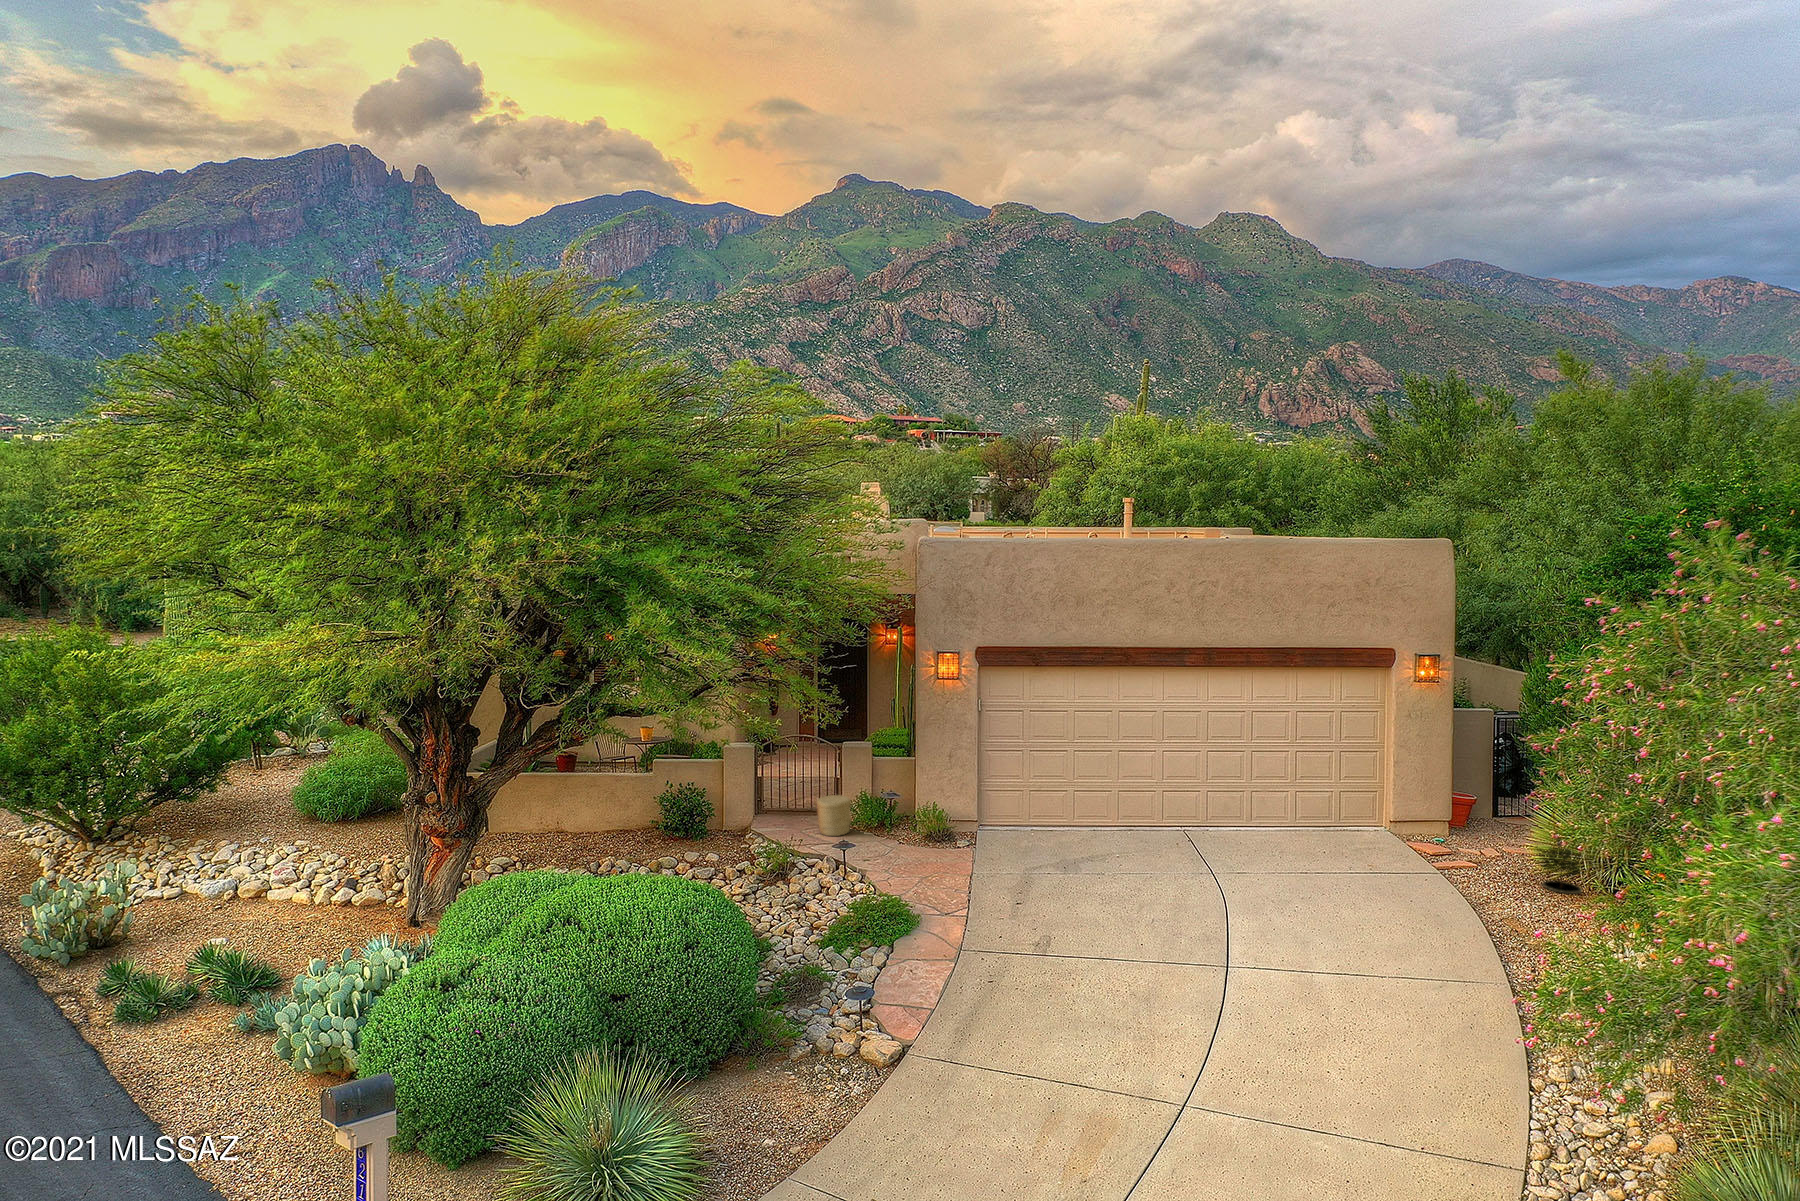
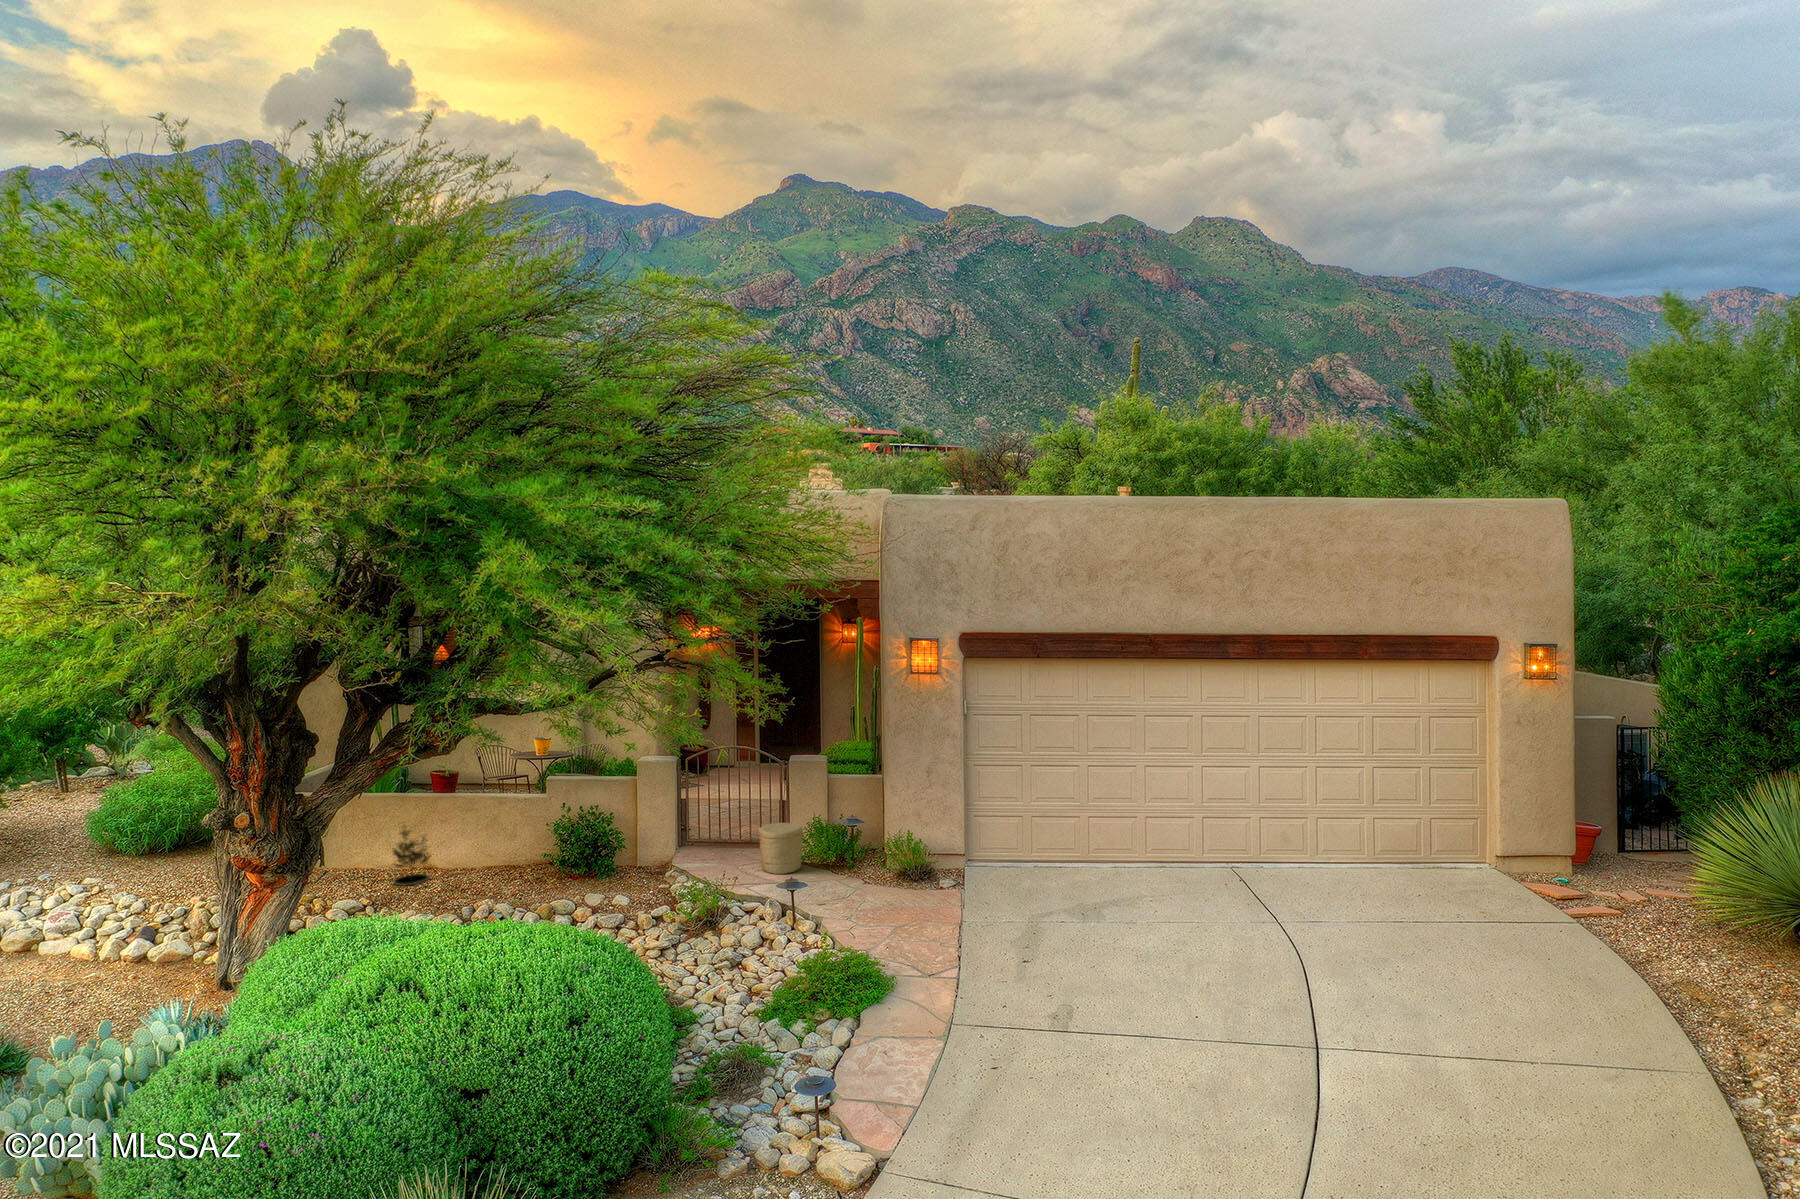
potted tree: present [1537,830,1582,894] -> present [393,826,430,886]

